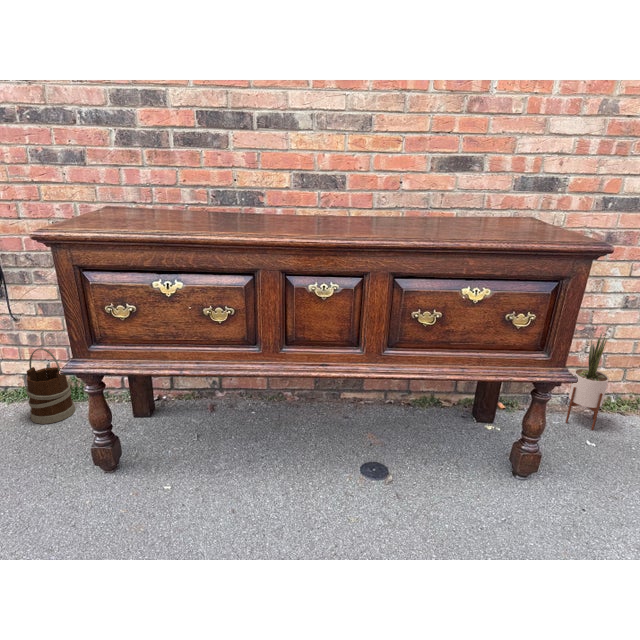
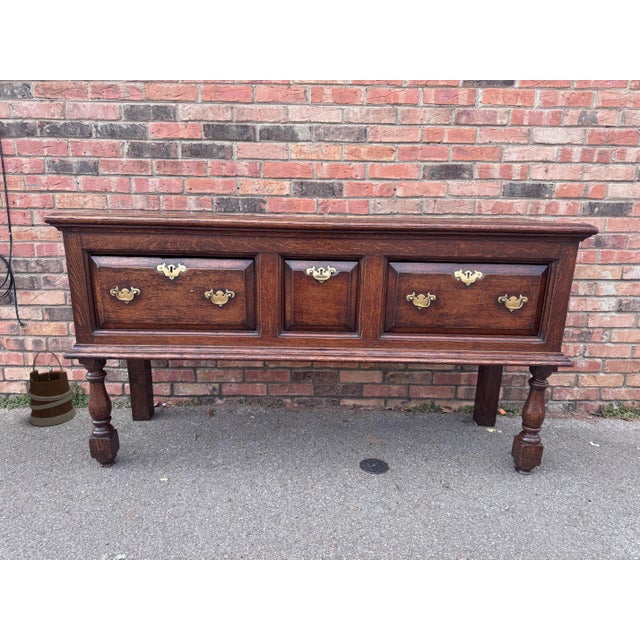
potted plant: present [566,331,609,430] -> none [568,328,608,432]

